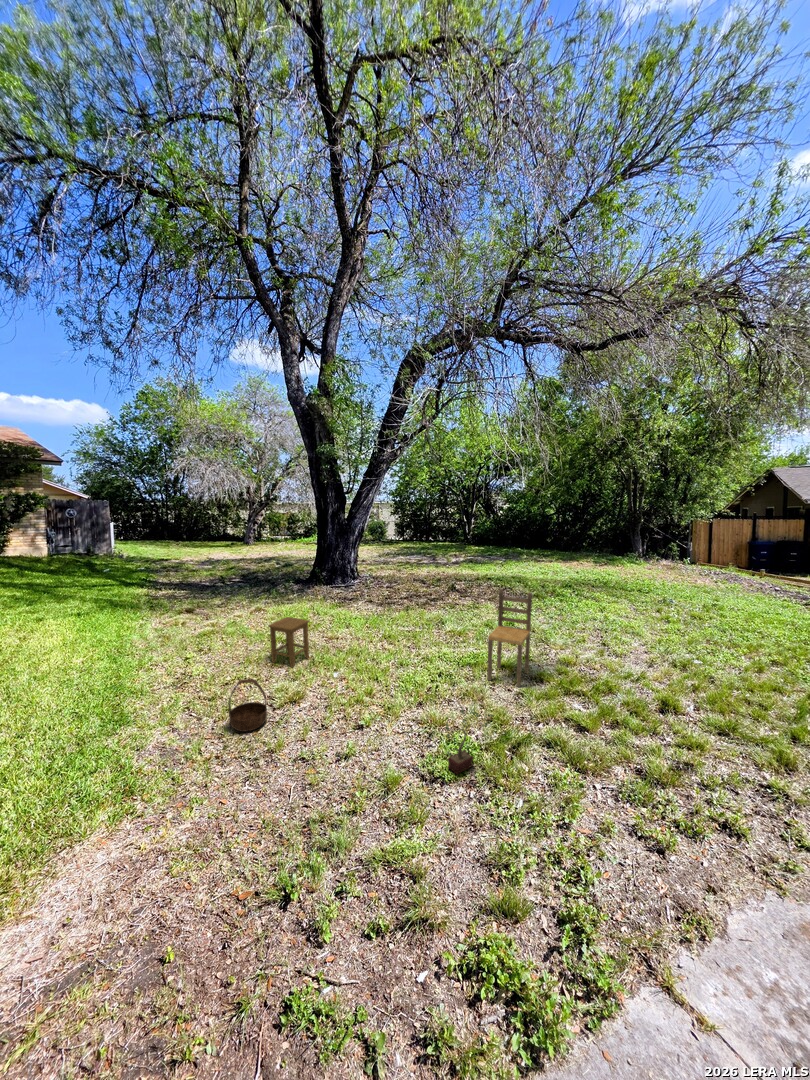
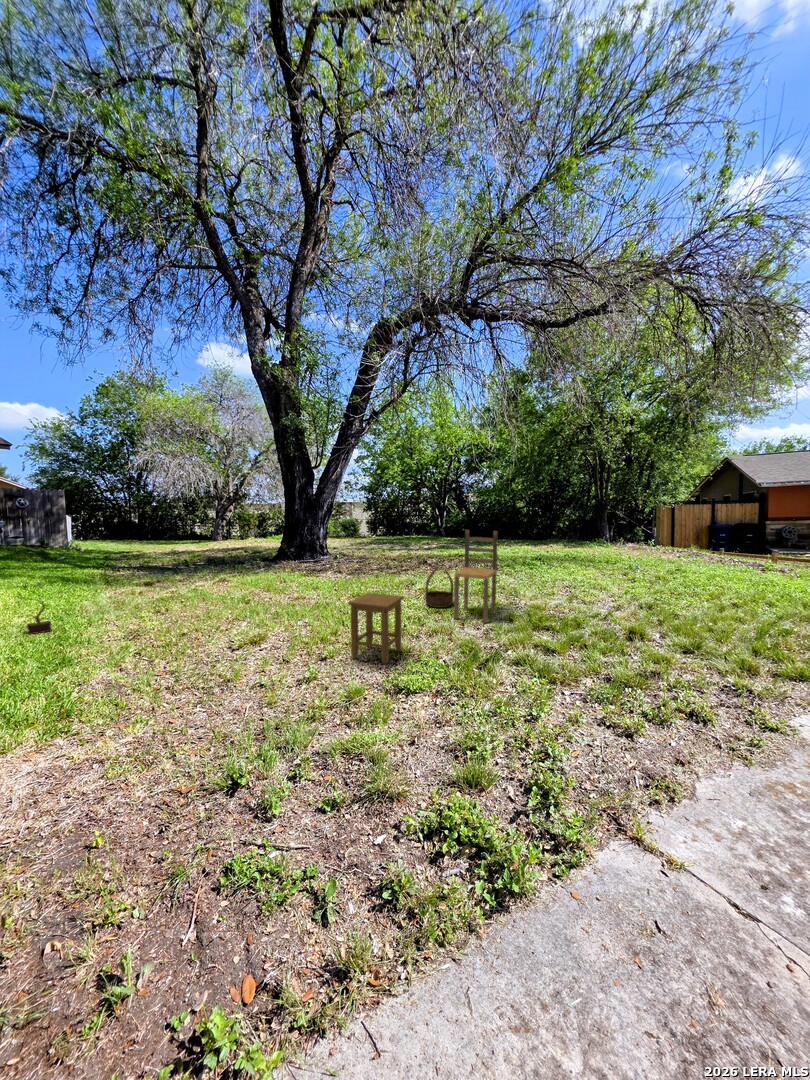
stool: present [268,617,309,667] -> present [348,593,404,664]
basket: present [228,679,267,732] -> present [425,569,453,608]
potted plant: present [445,707,493,774] -> present [15,583,70,634]

